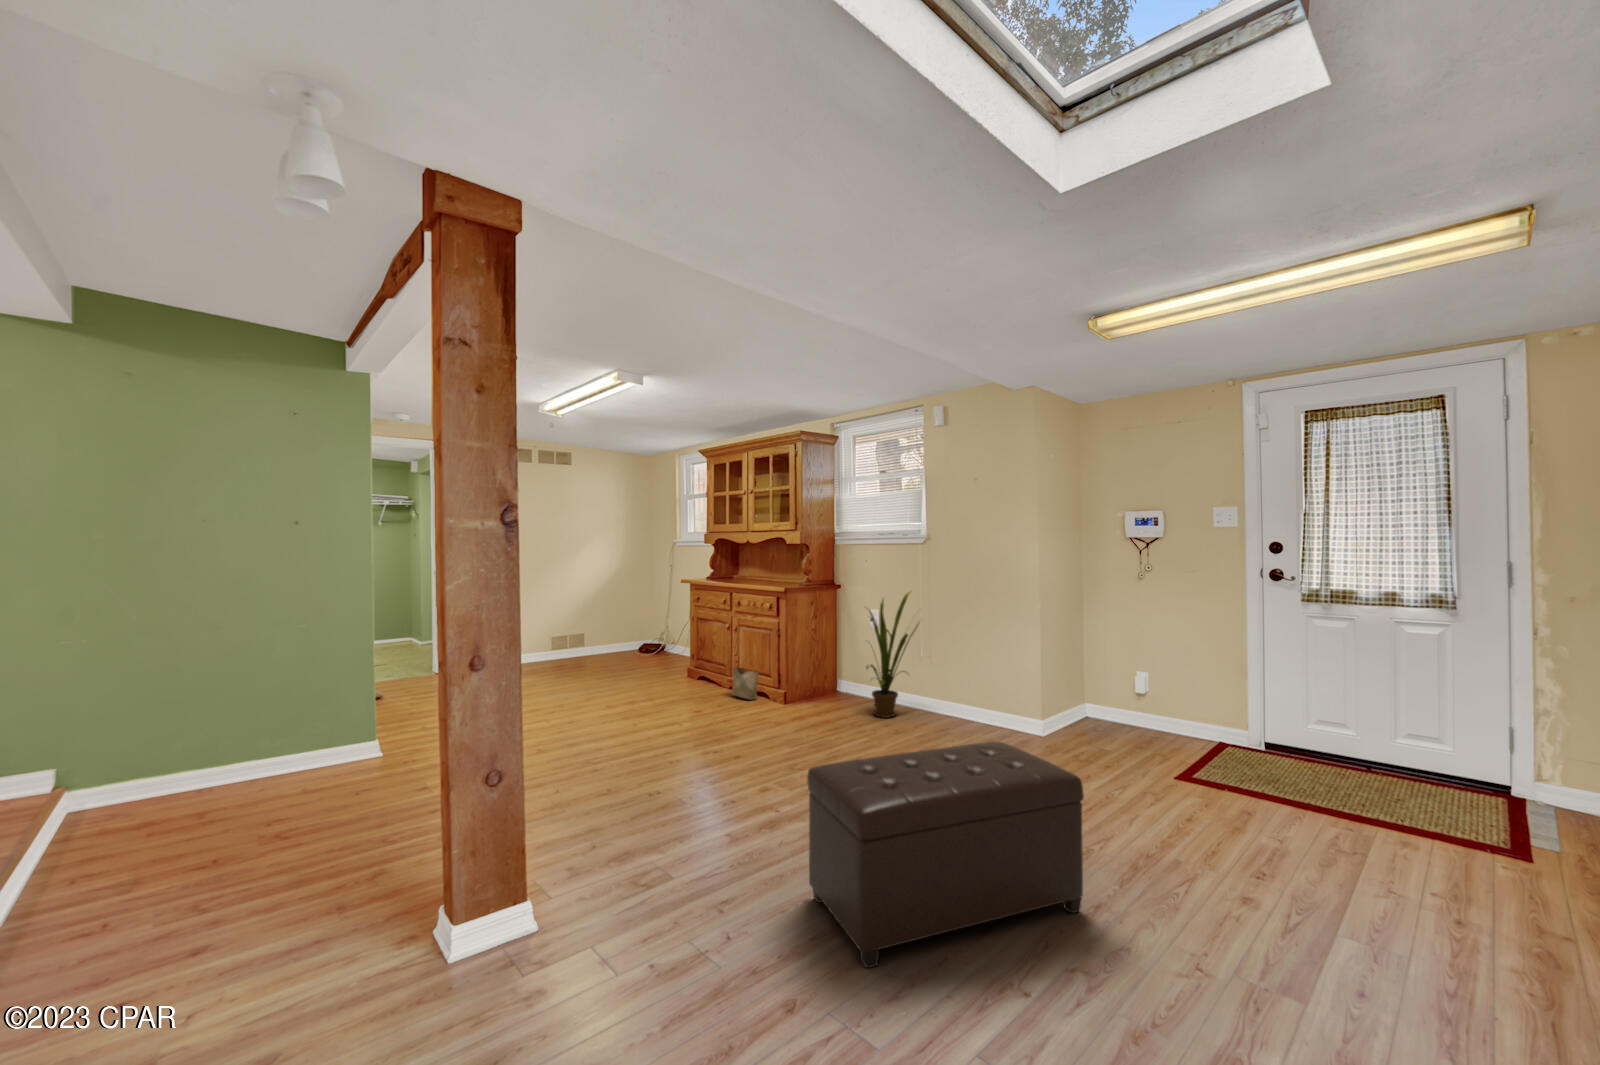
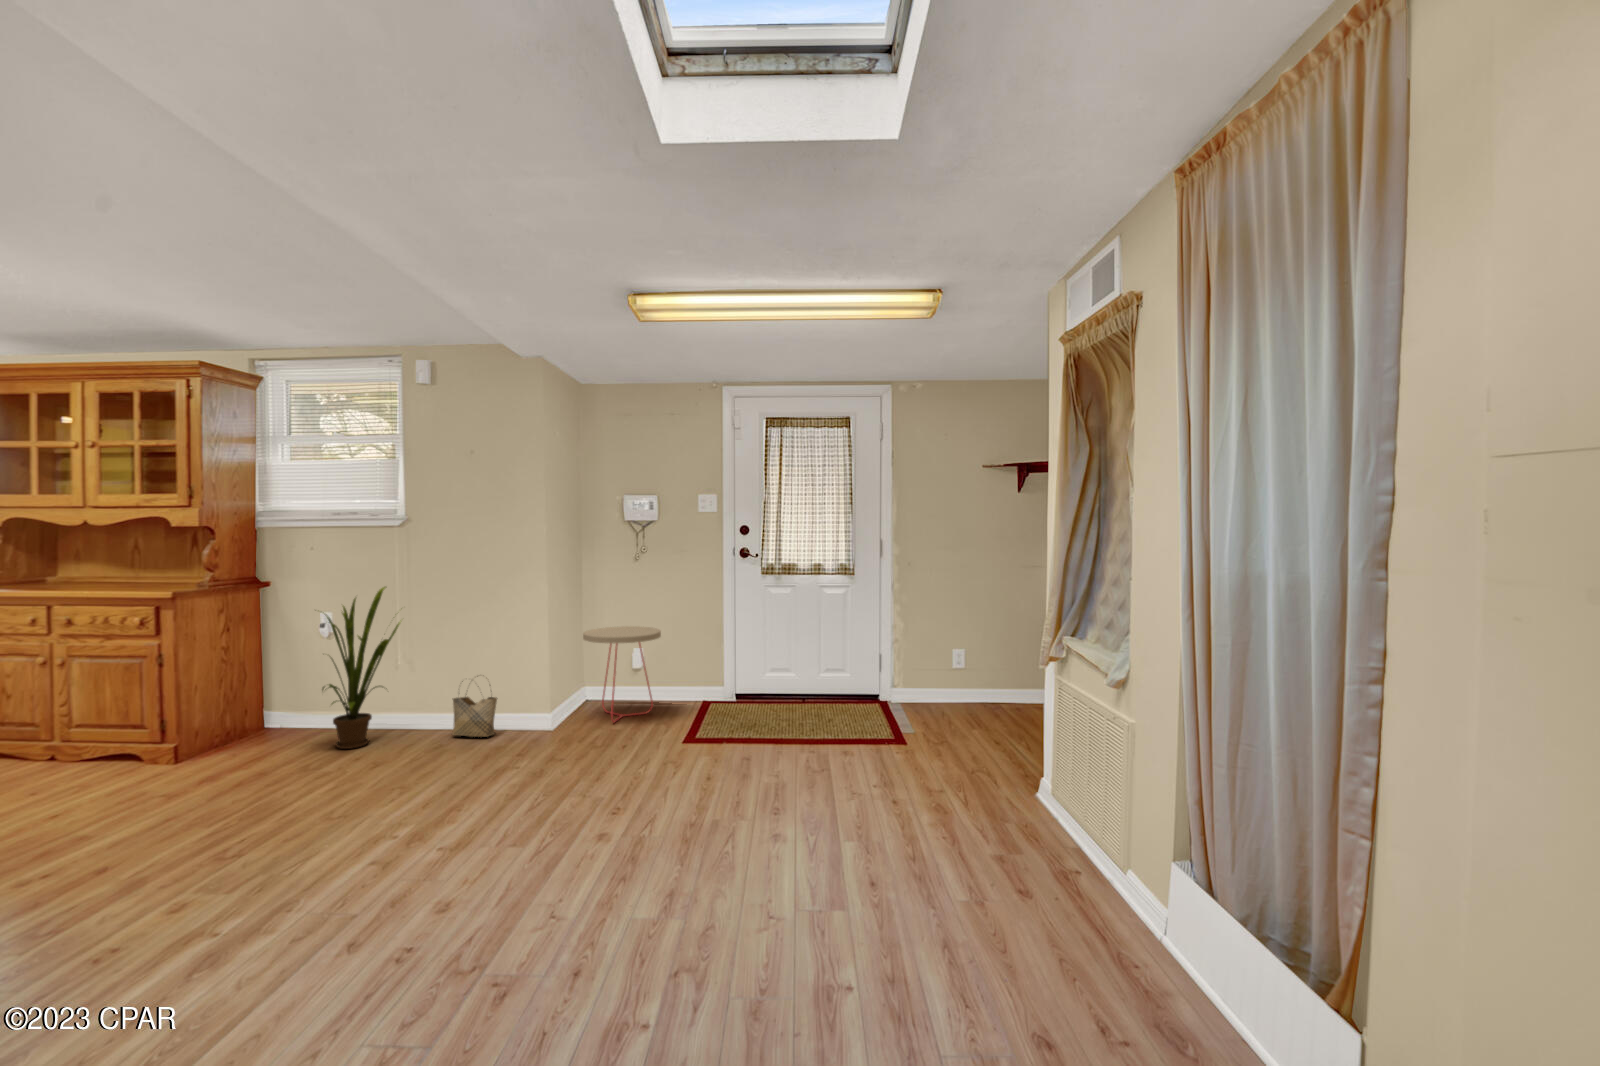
side table: none [1075,644,1161,742] -> present [583,626,661,722]
woven basket: present [732,659,759,700] -> present [452,676,497,737]
ottoman: present [807,742,1084,968] -> none [351,736,655,1013]

